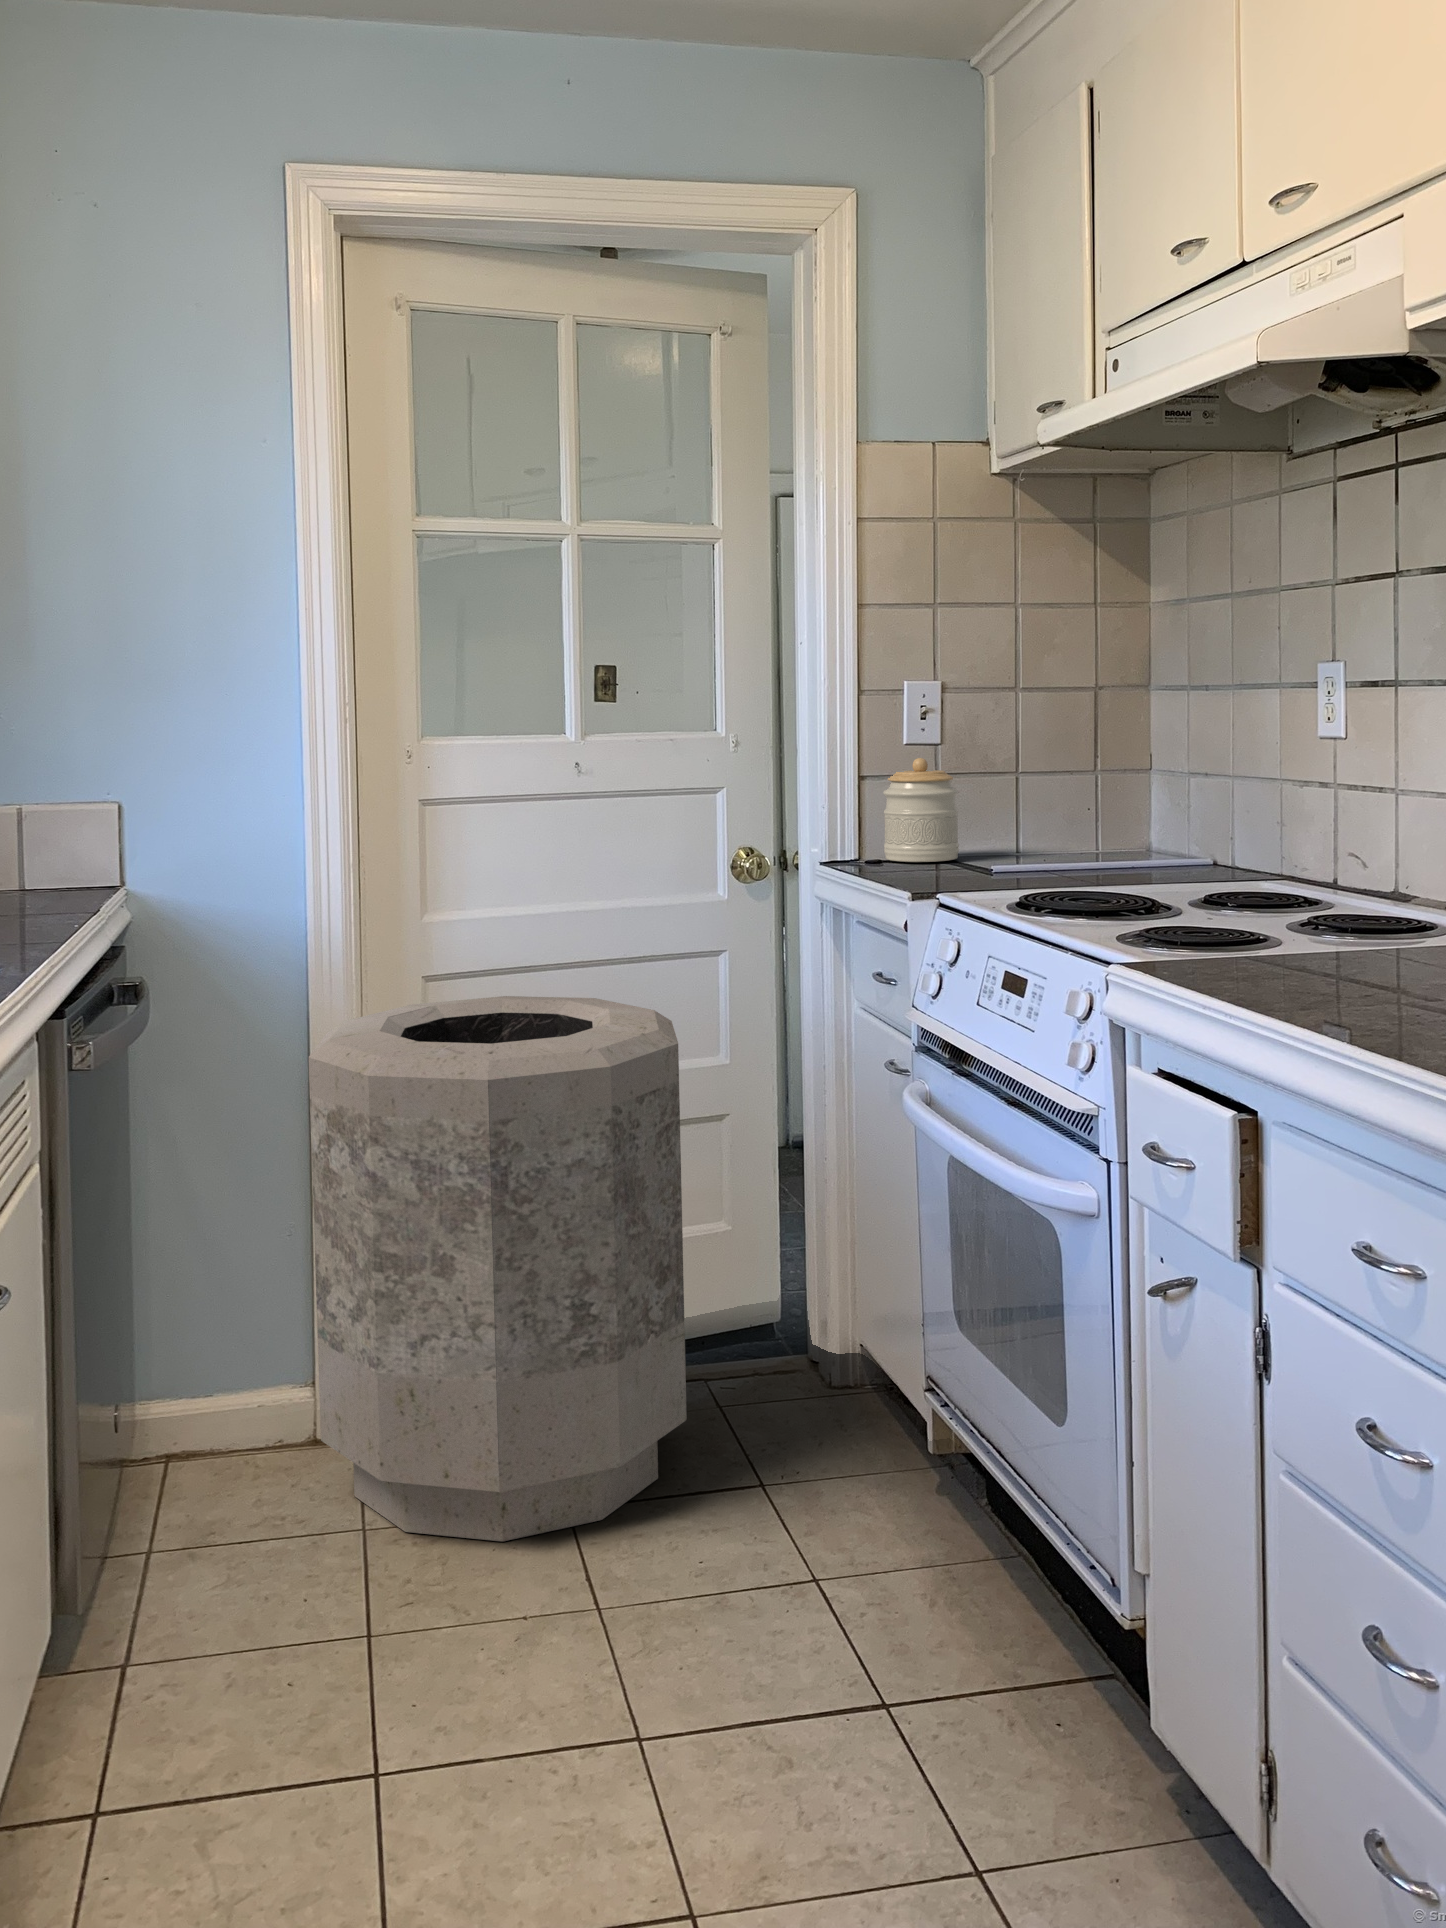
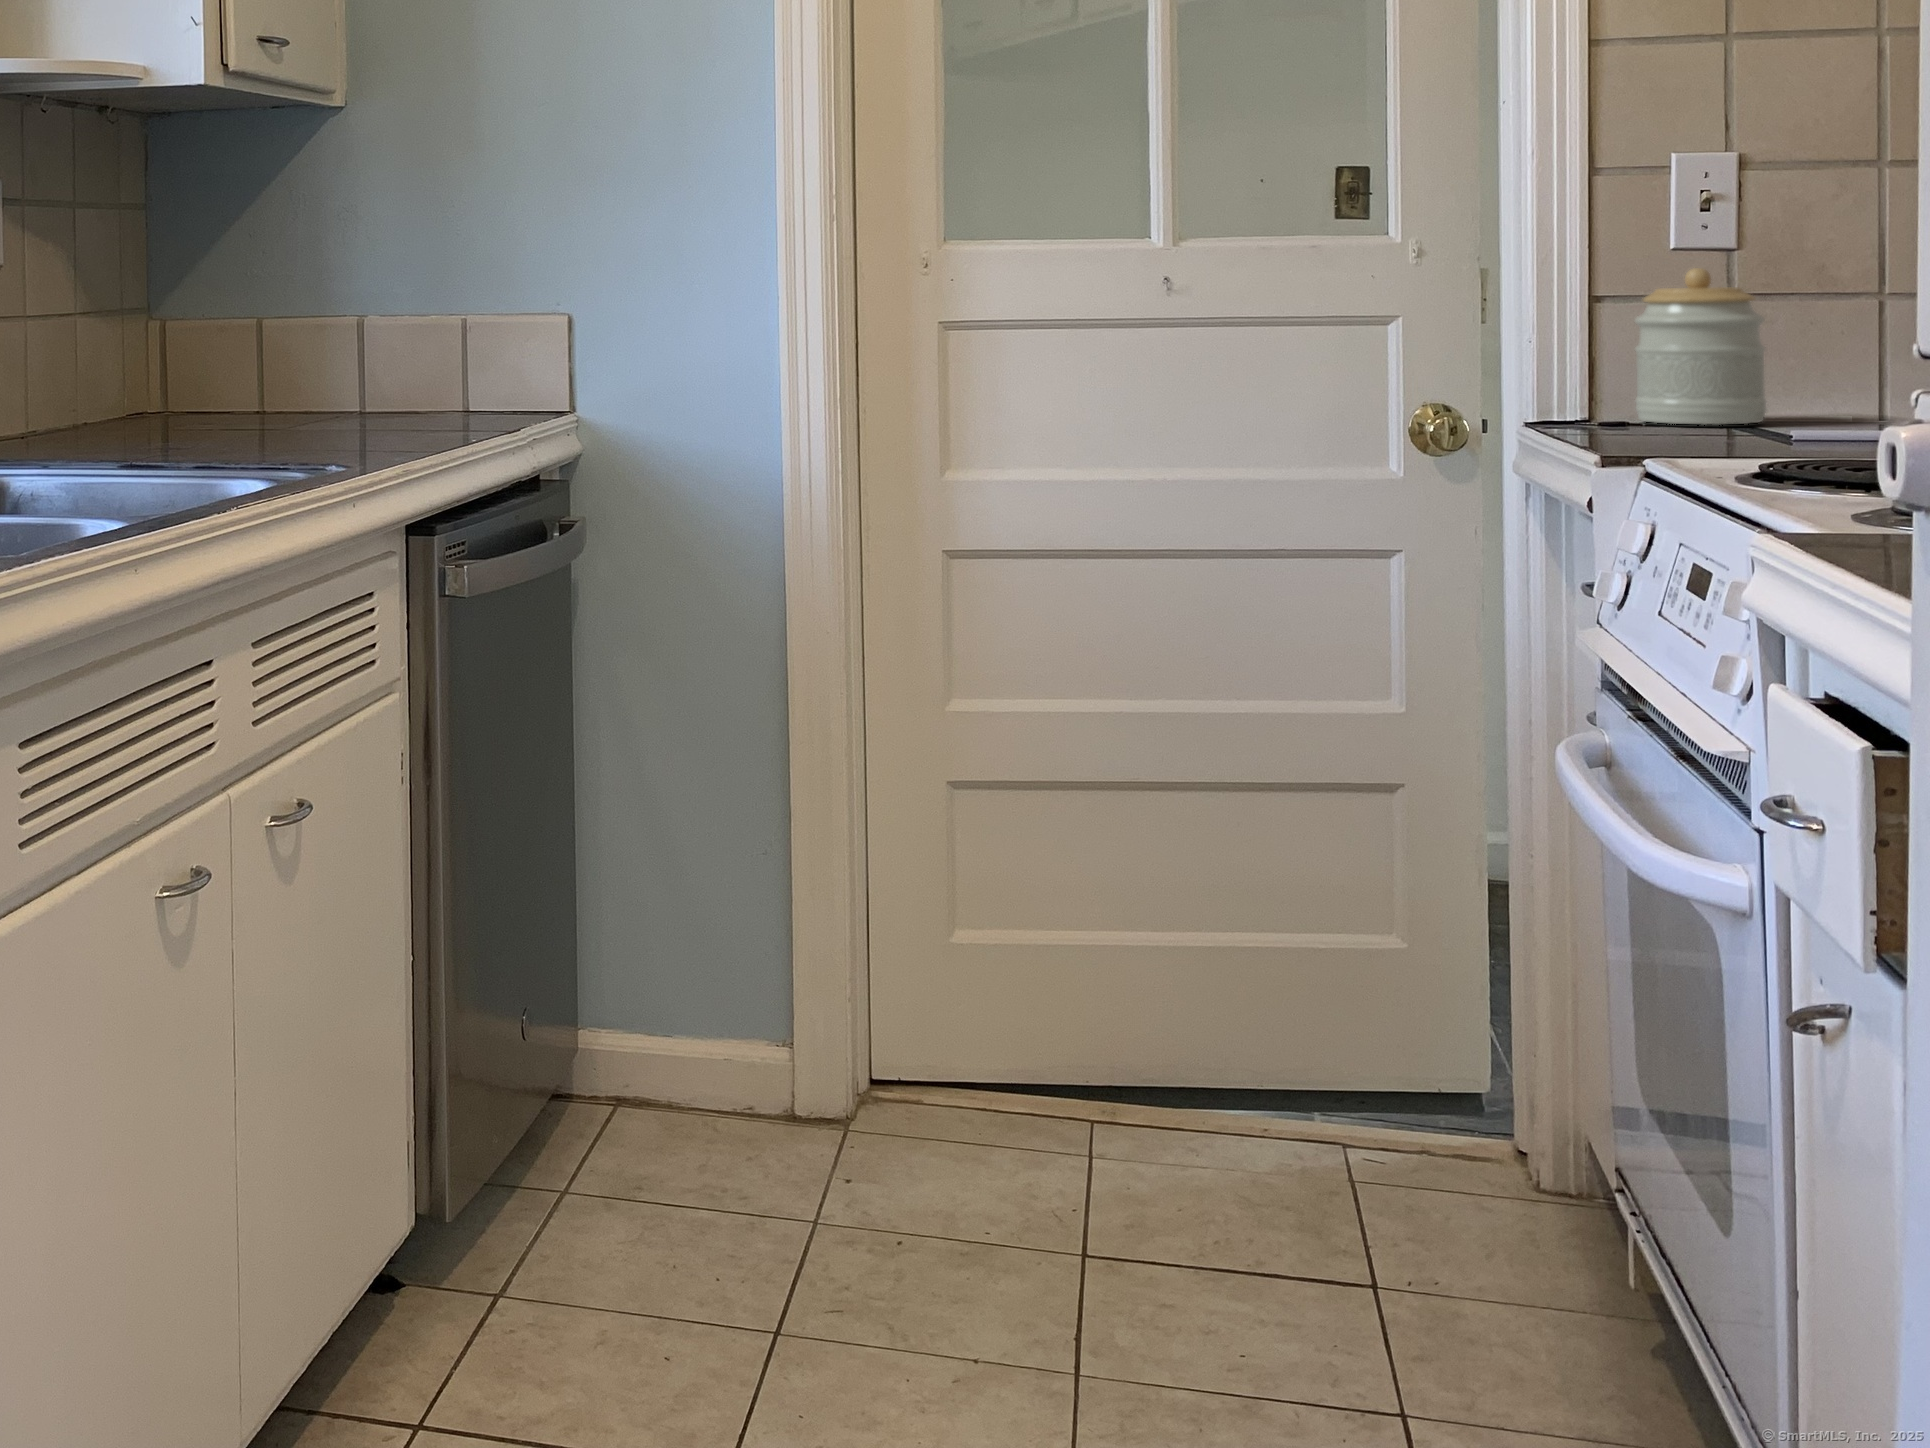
trash can: present [309,996,687,1542] -> none [763,581,1275,1283]

